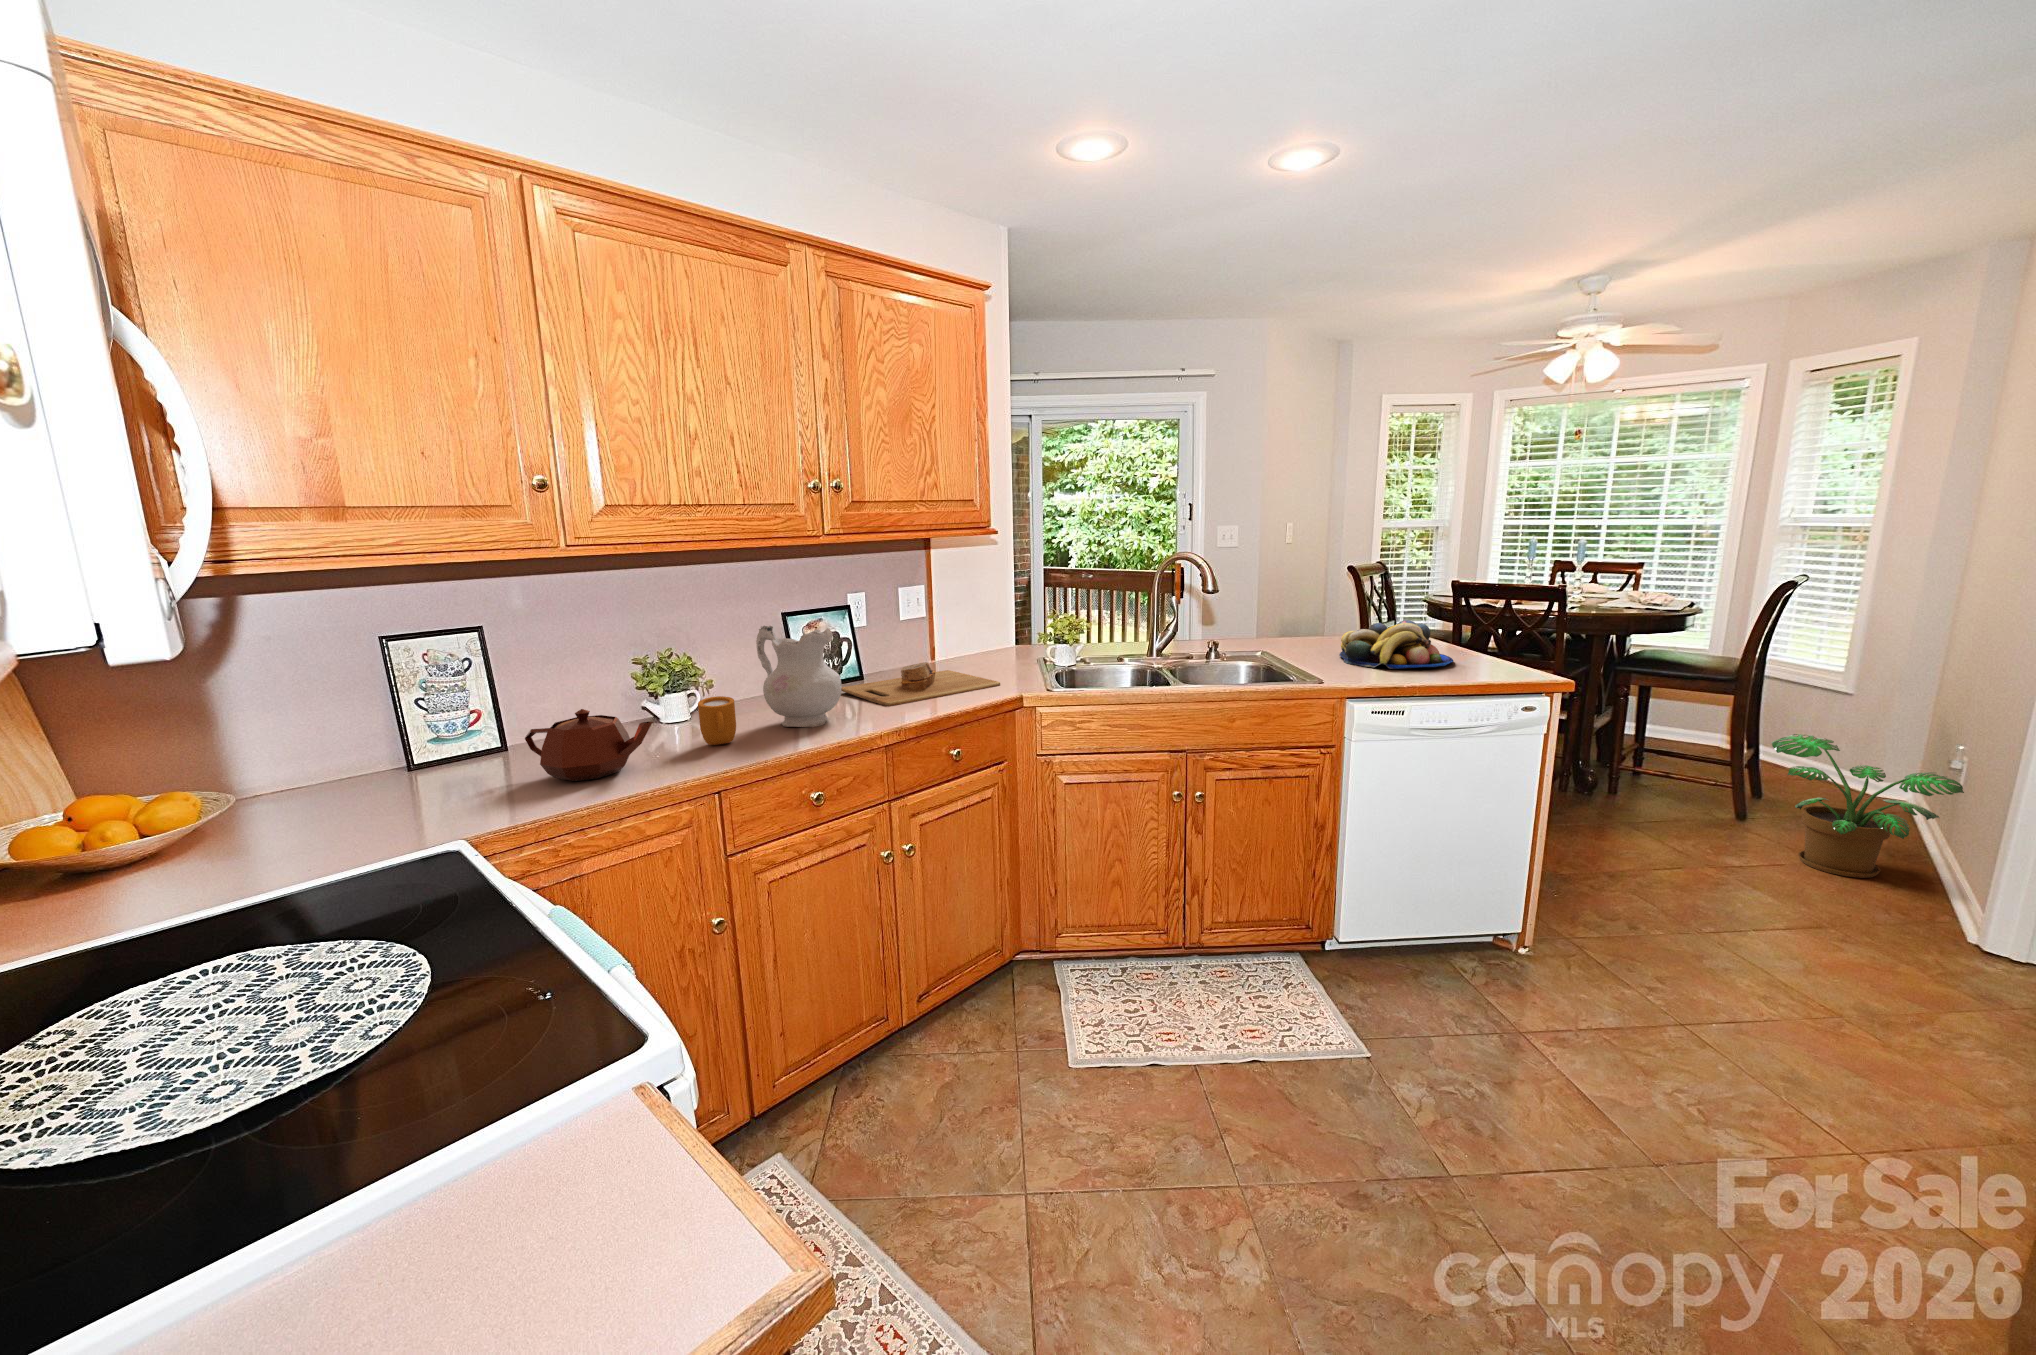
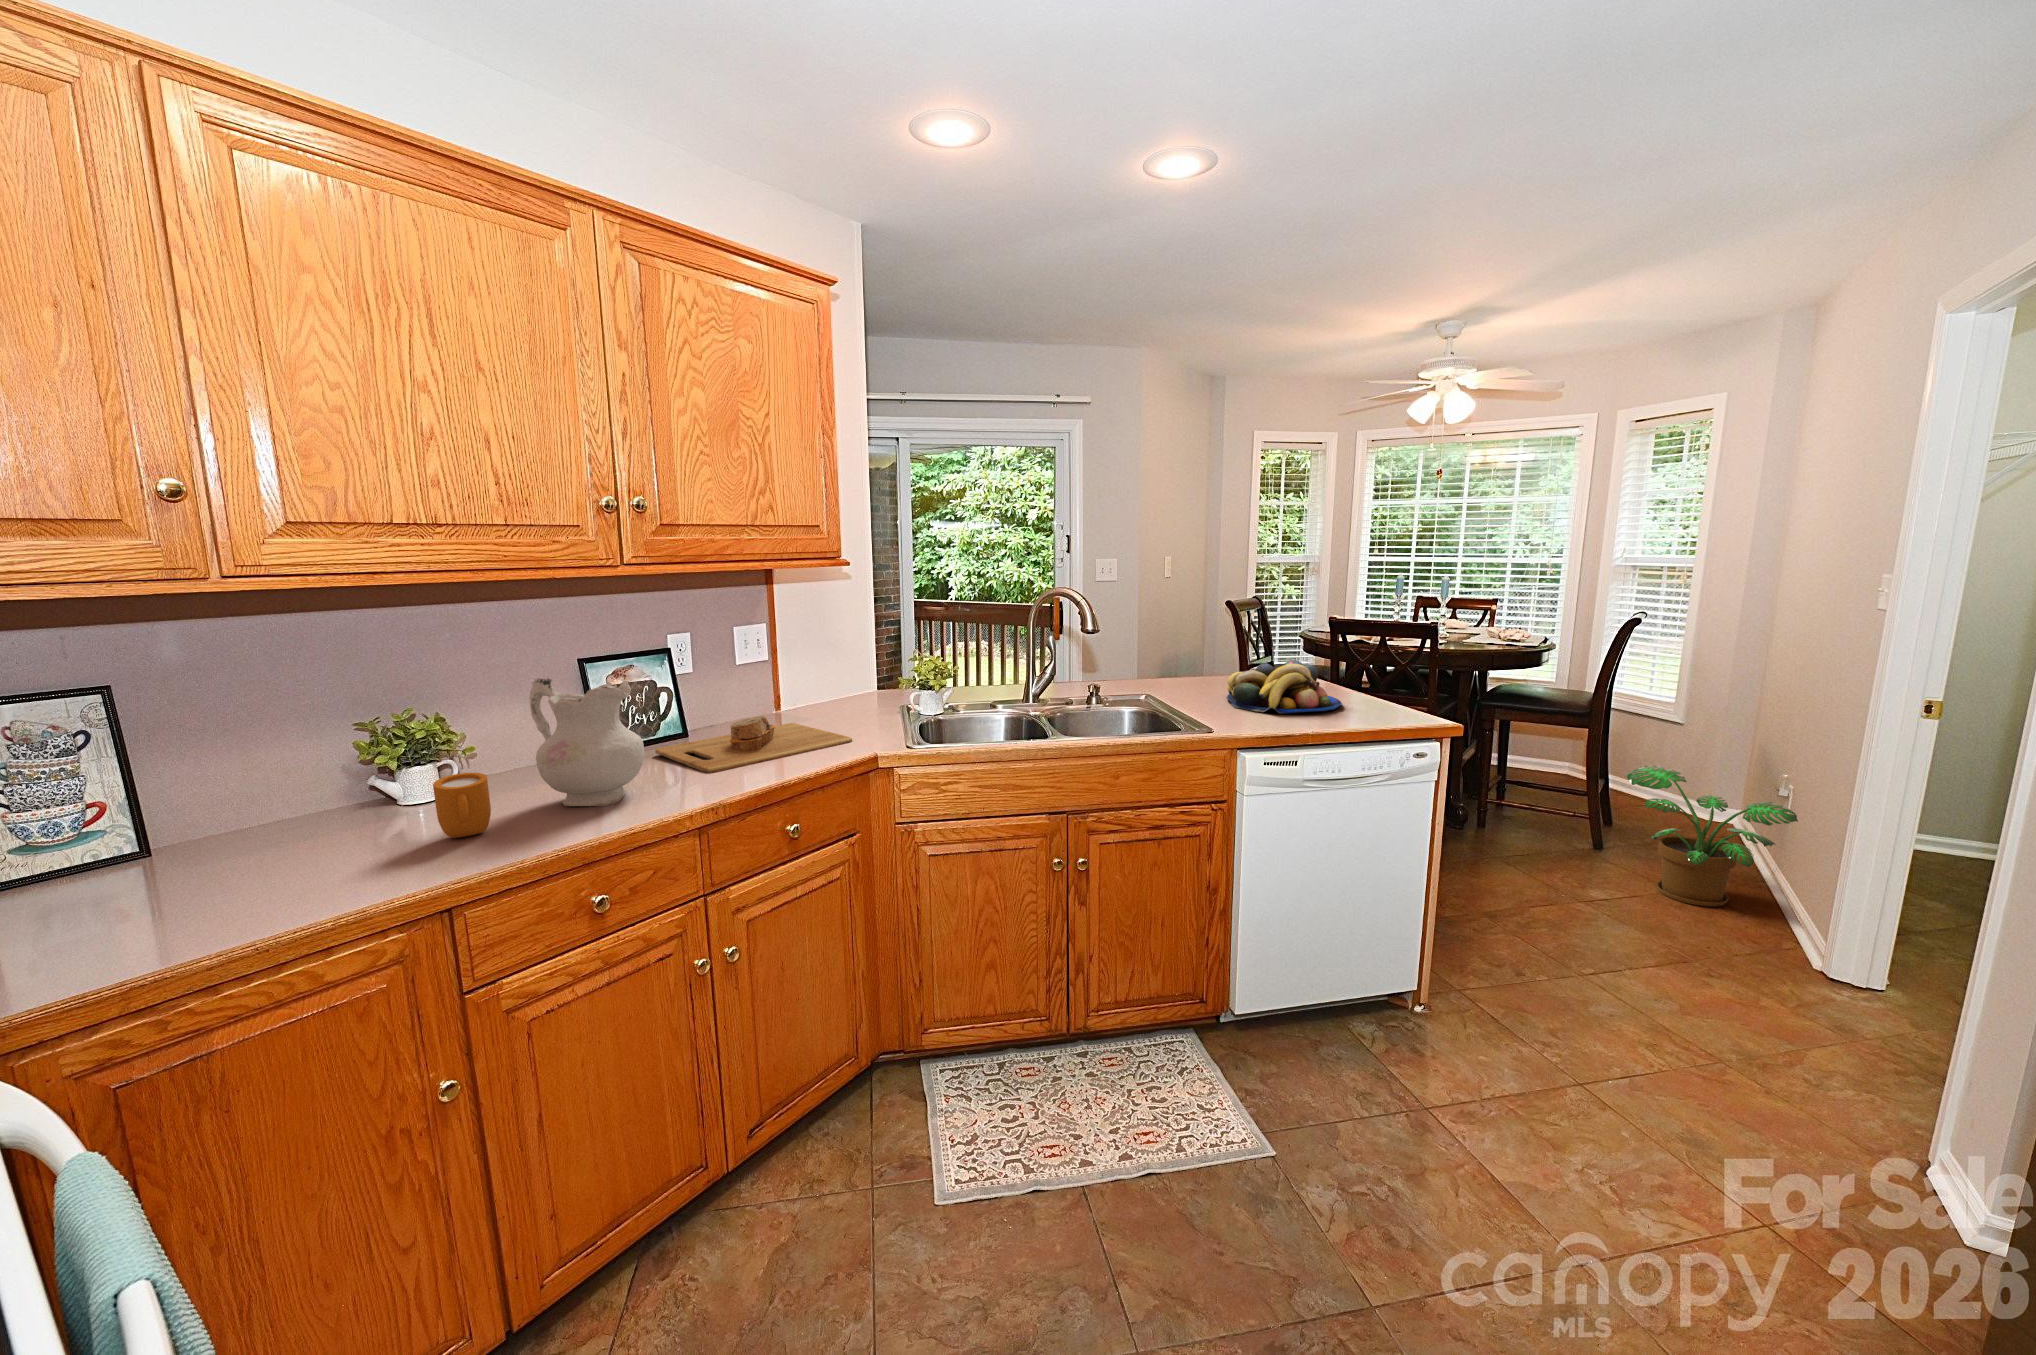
teapot: present [525,709,653,781] -> none [148,802,350,906]

